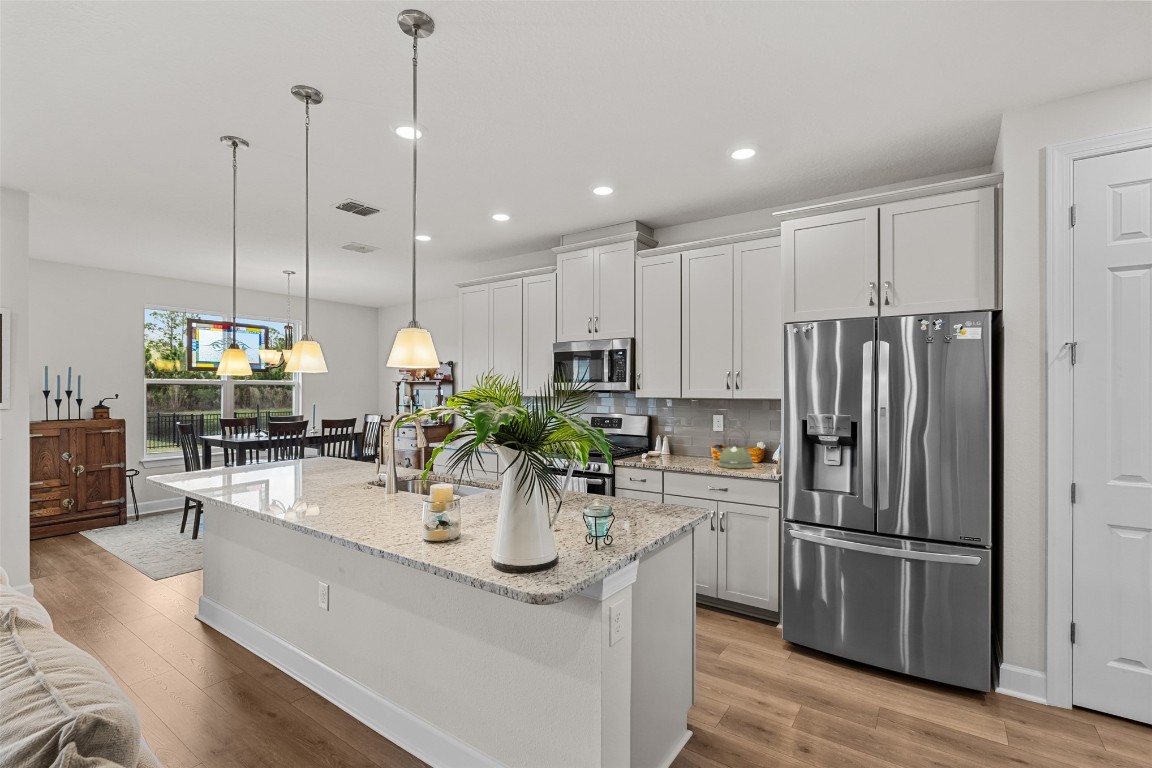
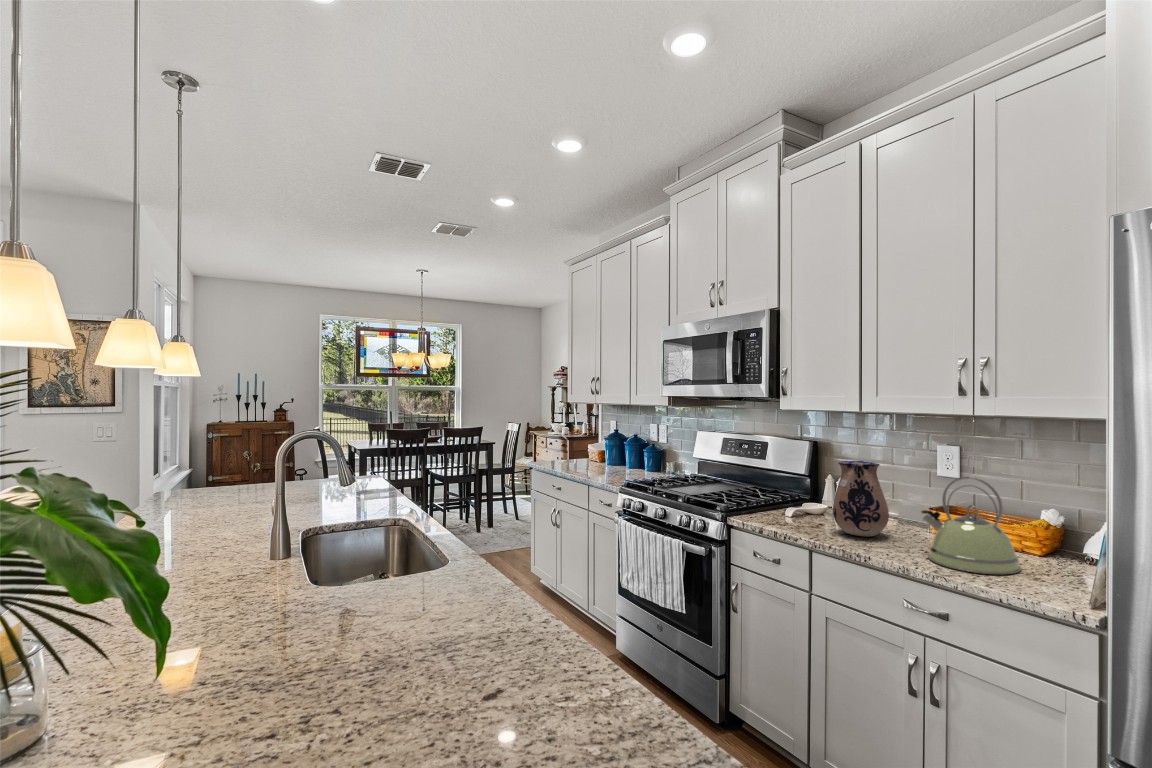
ceramic pitcher: none [670,424,697,462] -> present [833,461,889,537]

